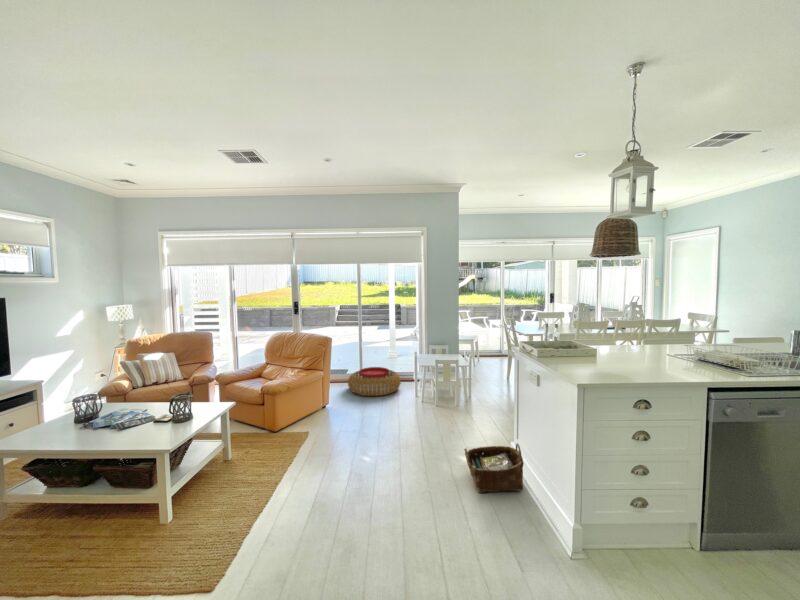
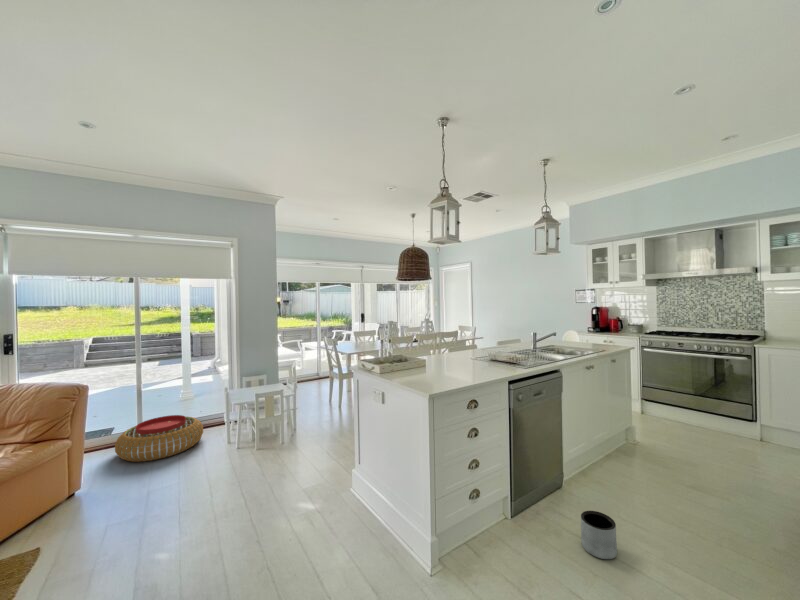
woven basket: present [464,443,524,493] -> none [317,479,392,564]
planter: none [722,530,768,583] -> present [581,511,617,559]

